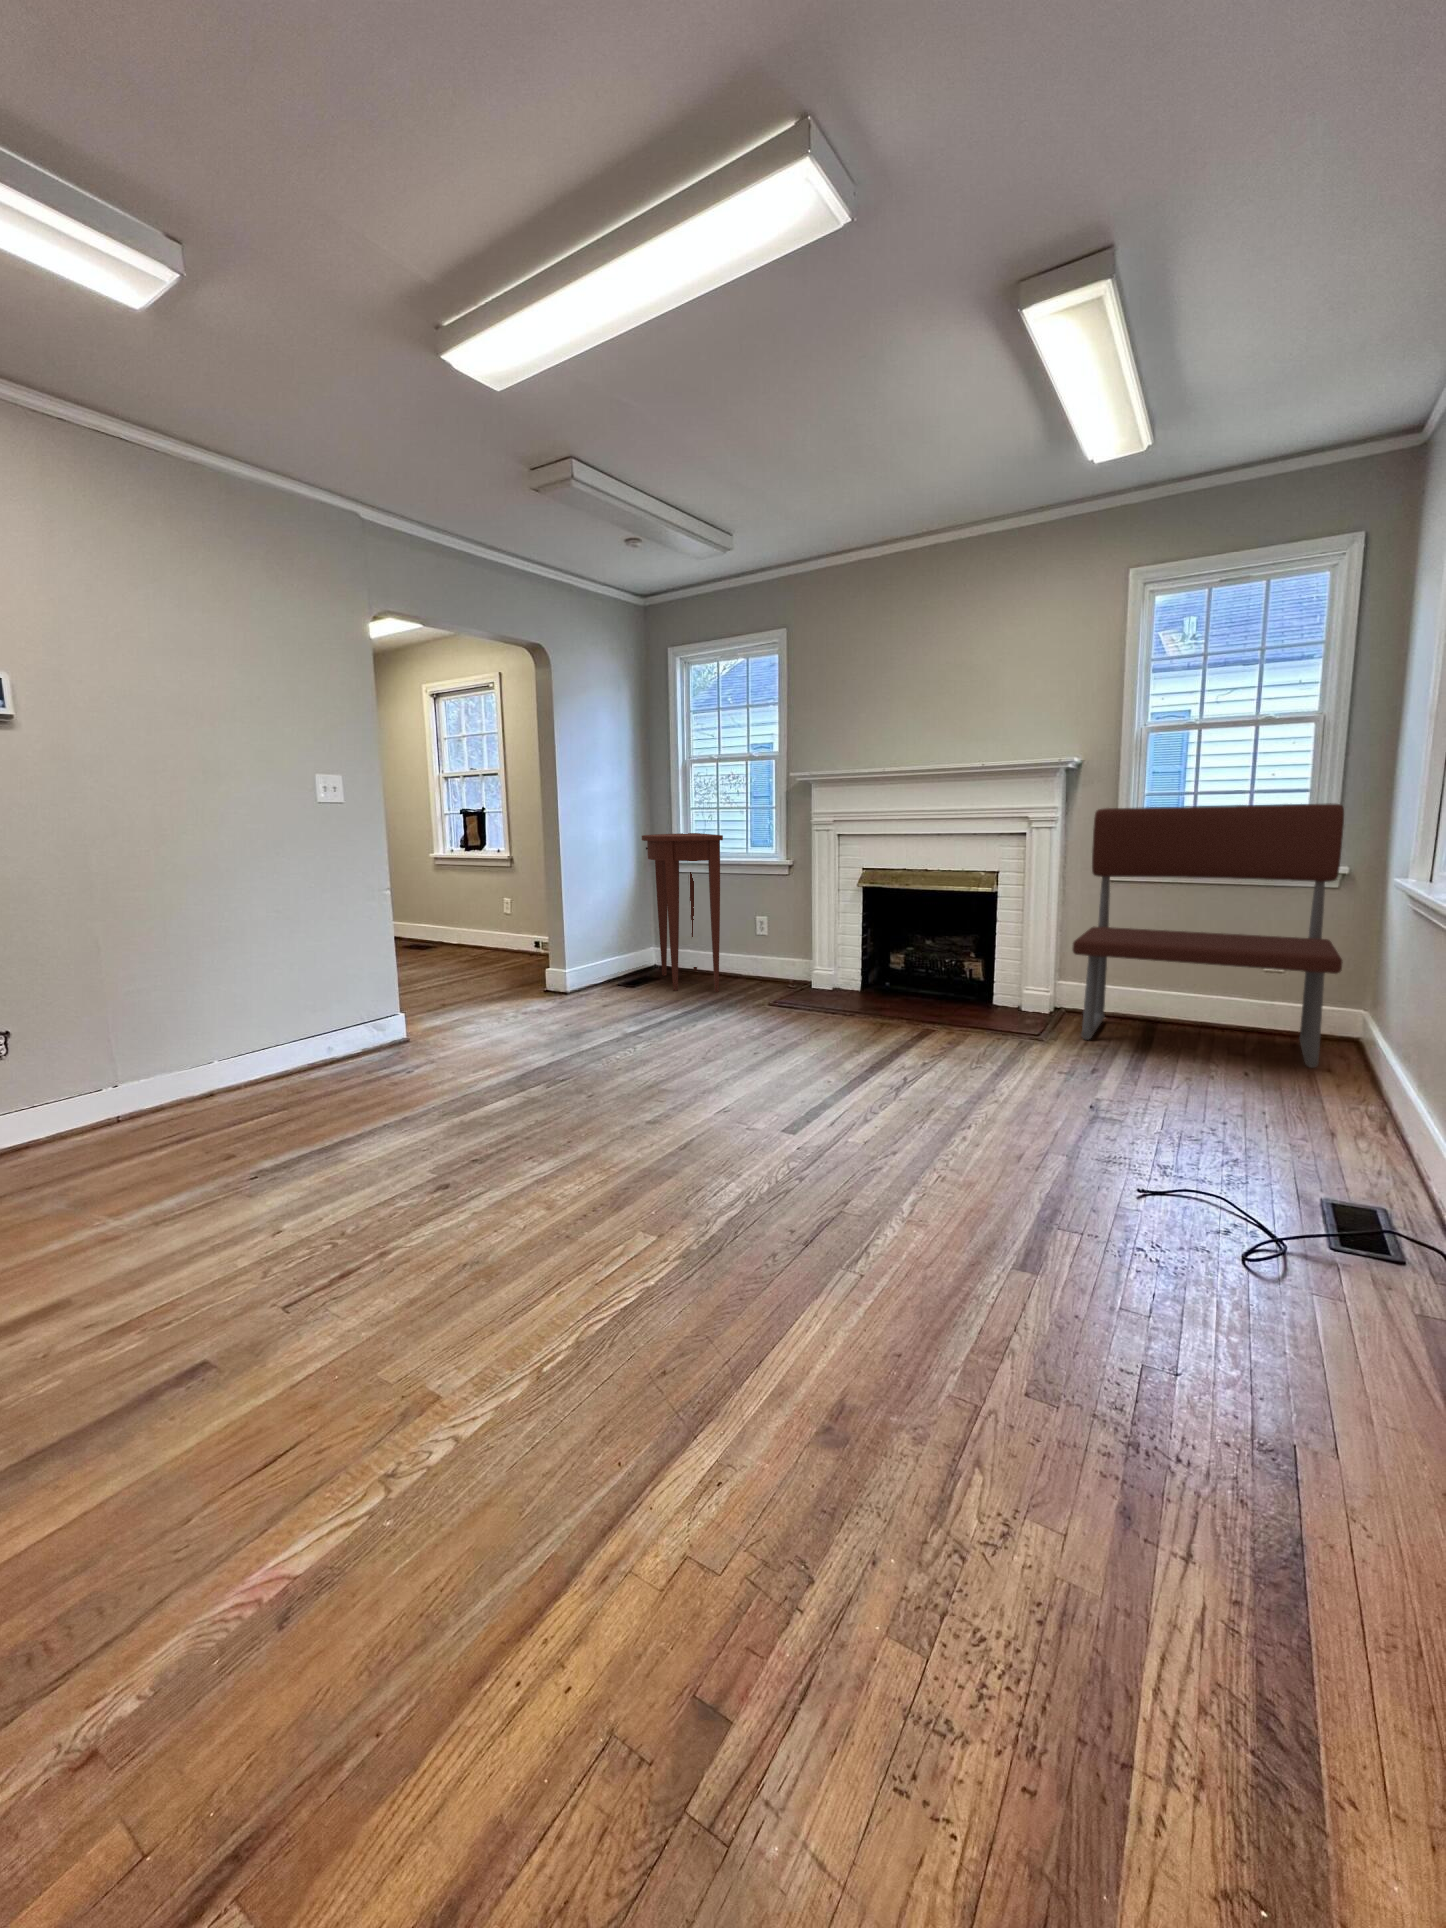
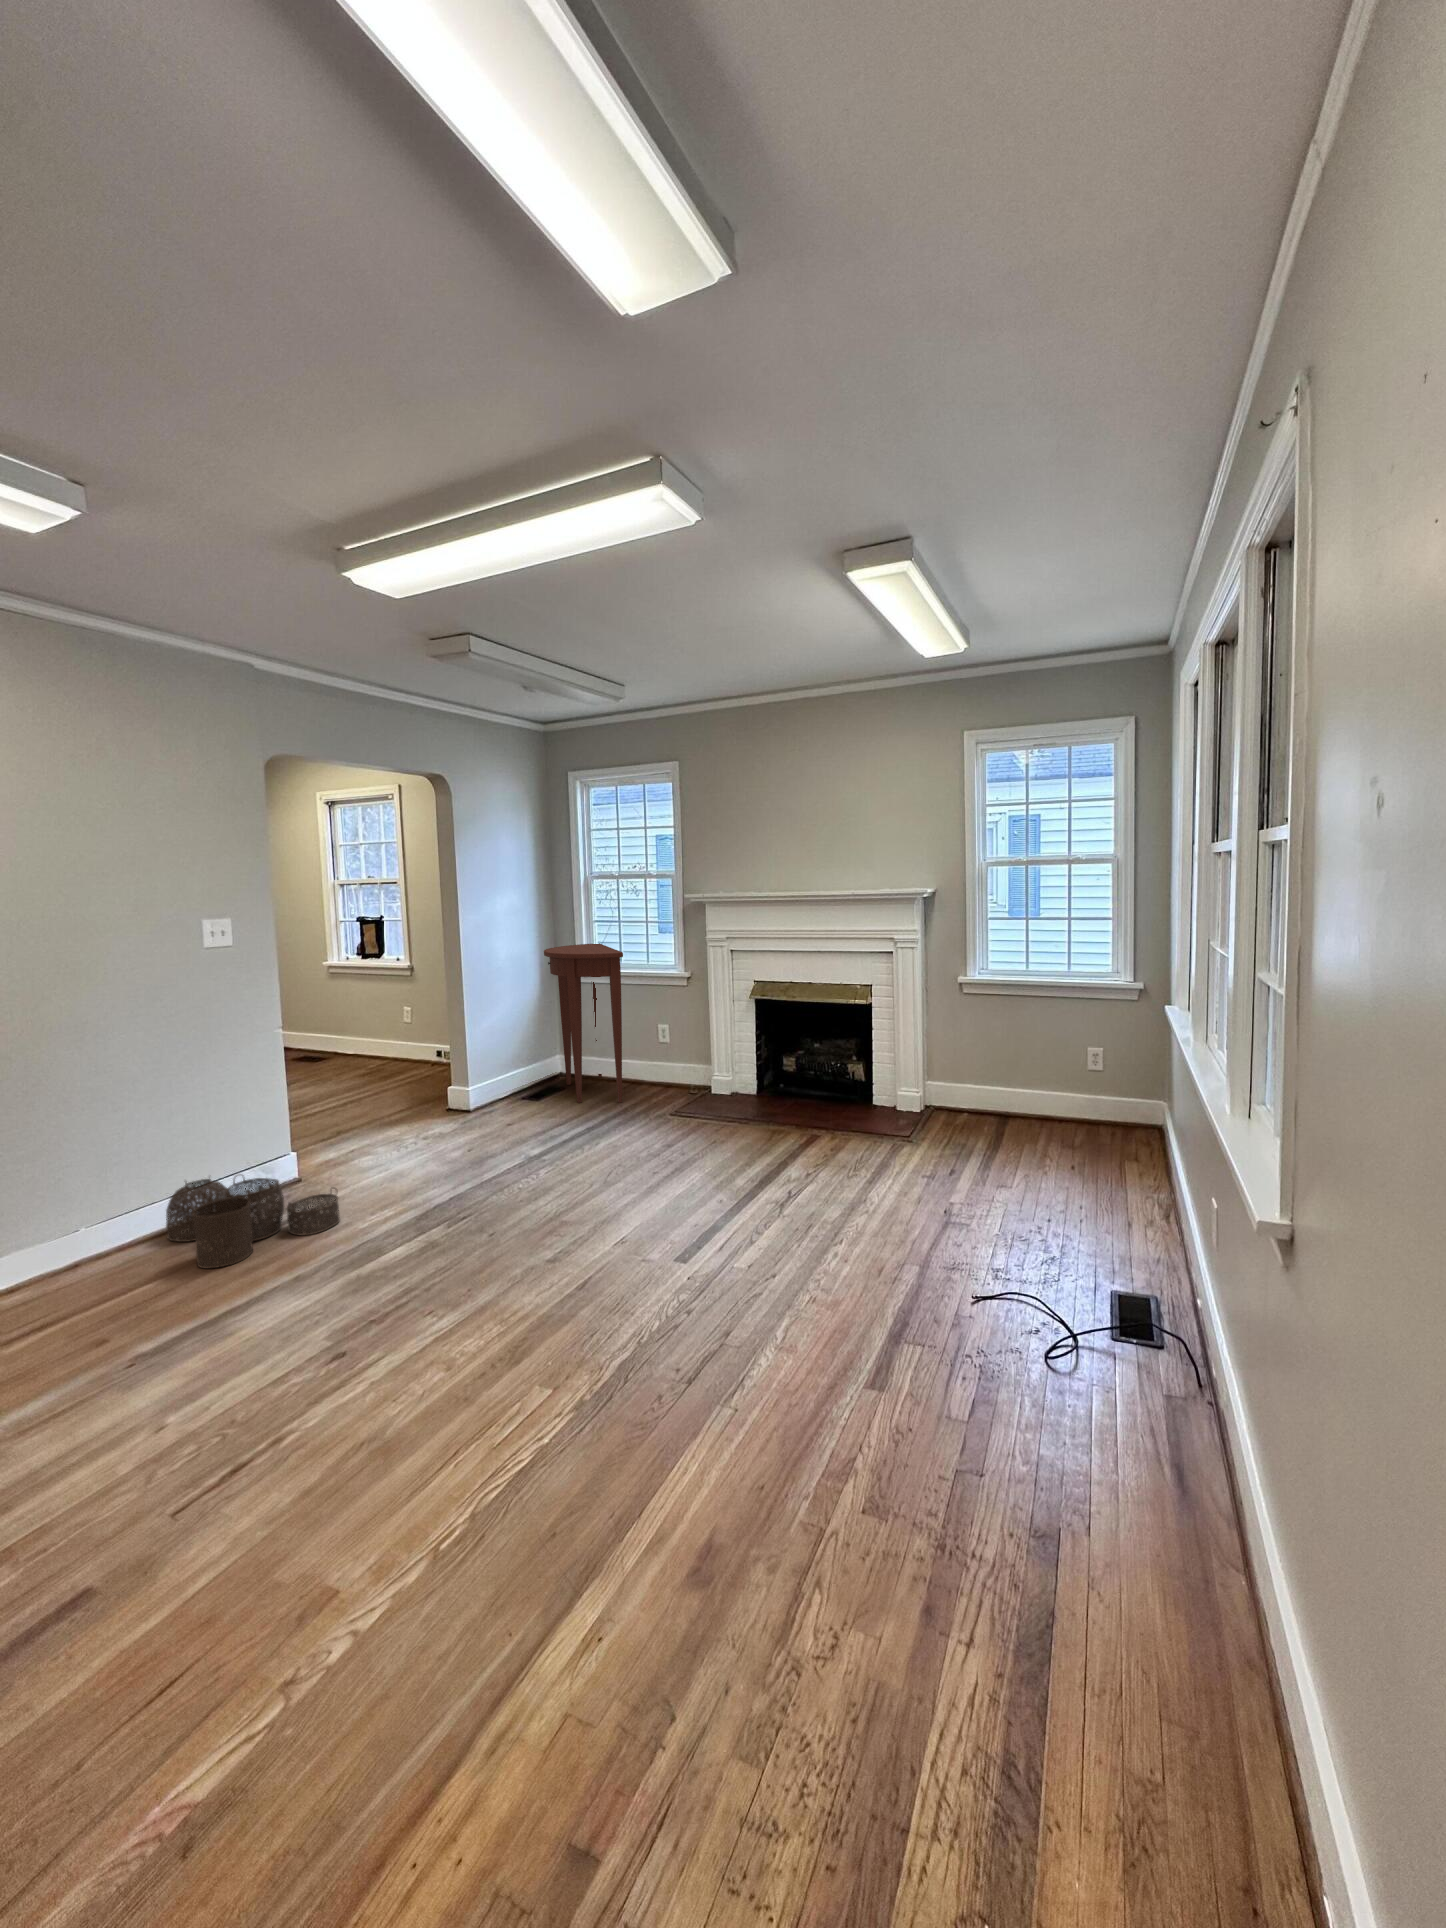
bench: present [1072,803,1344,1068] -> none [933,931,1139,1159]
woven basket: none [292,1022,447,1105] -> present [166,1178,340,1268]

